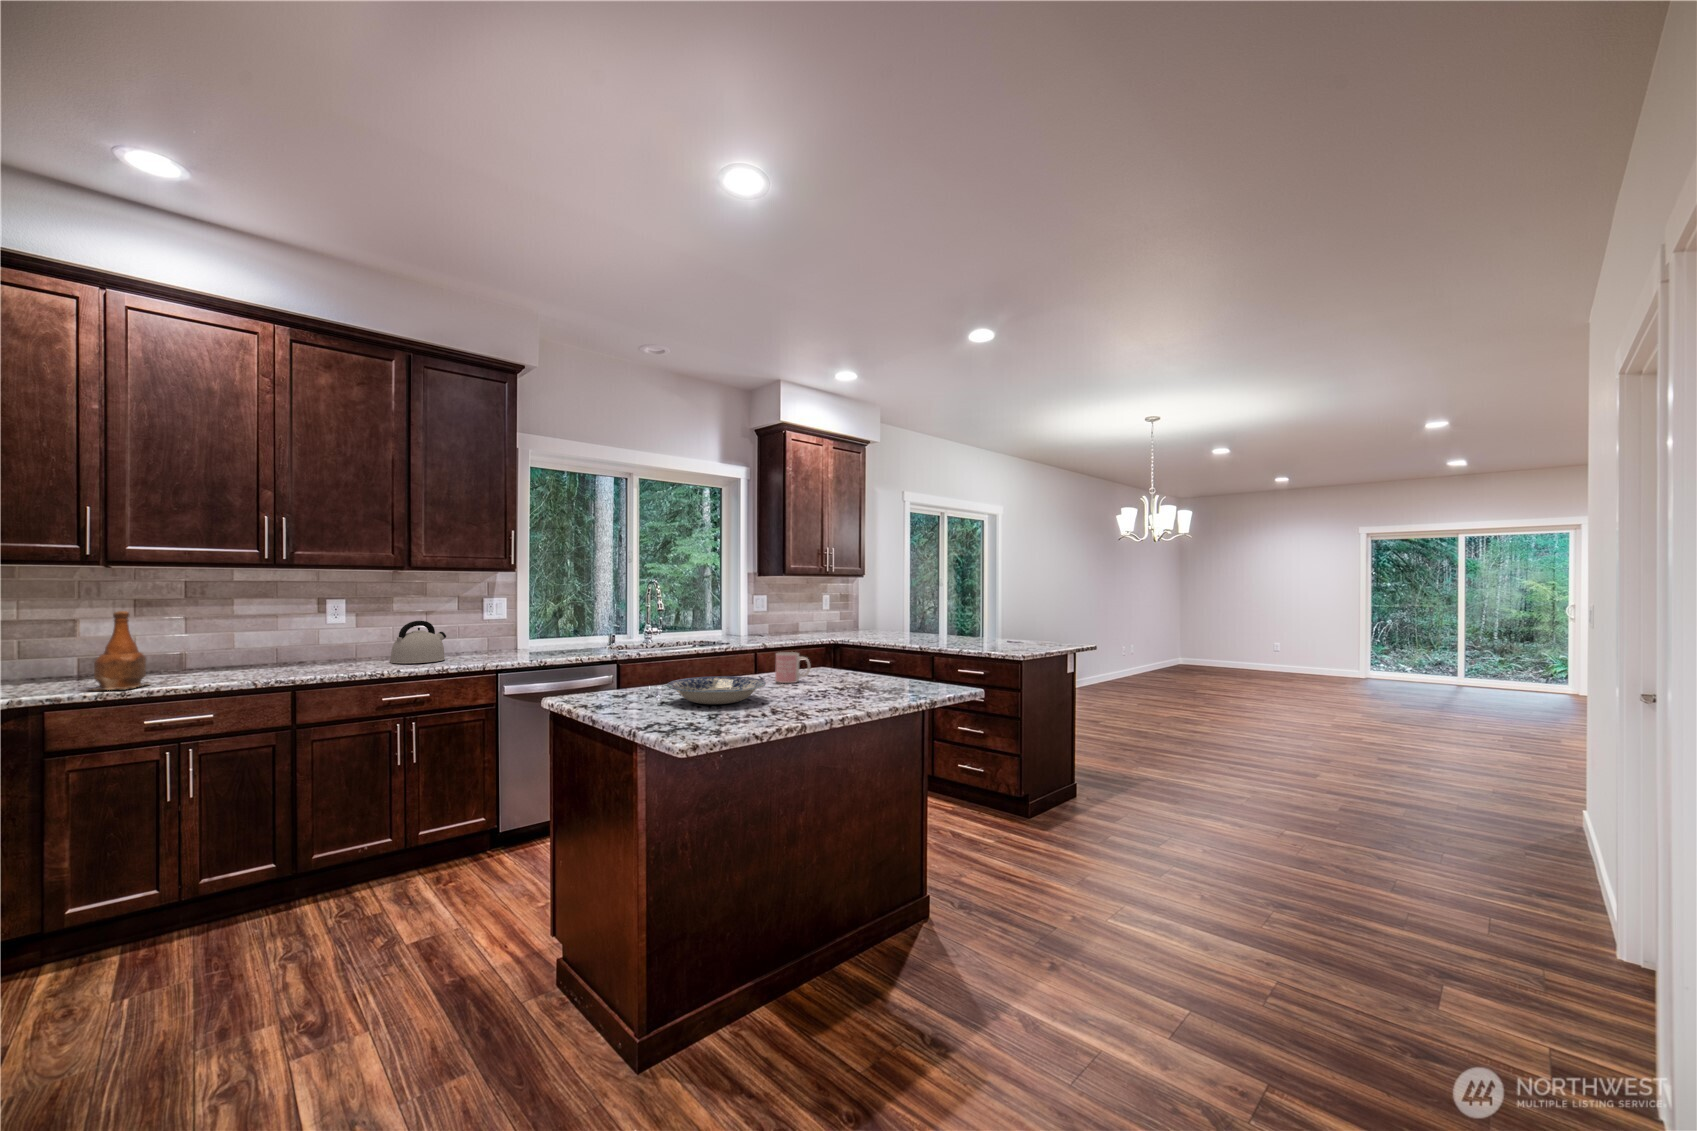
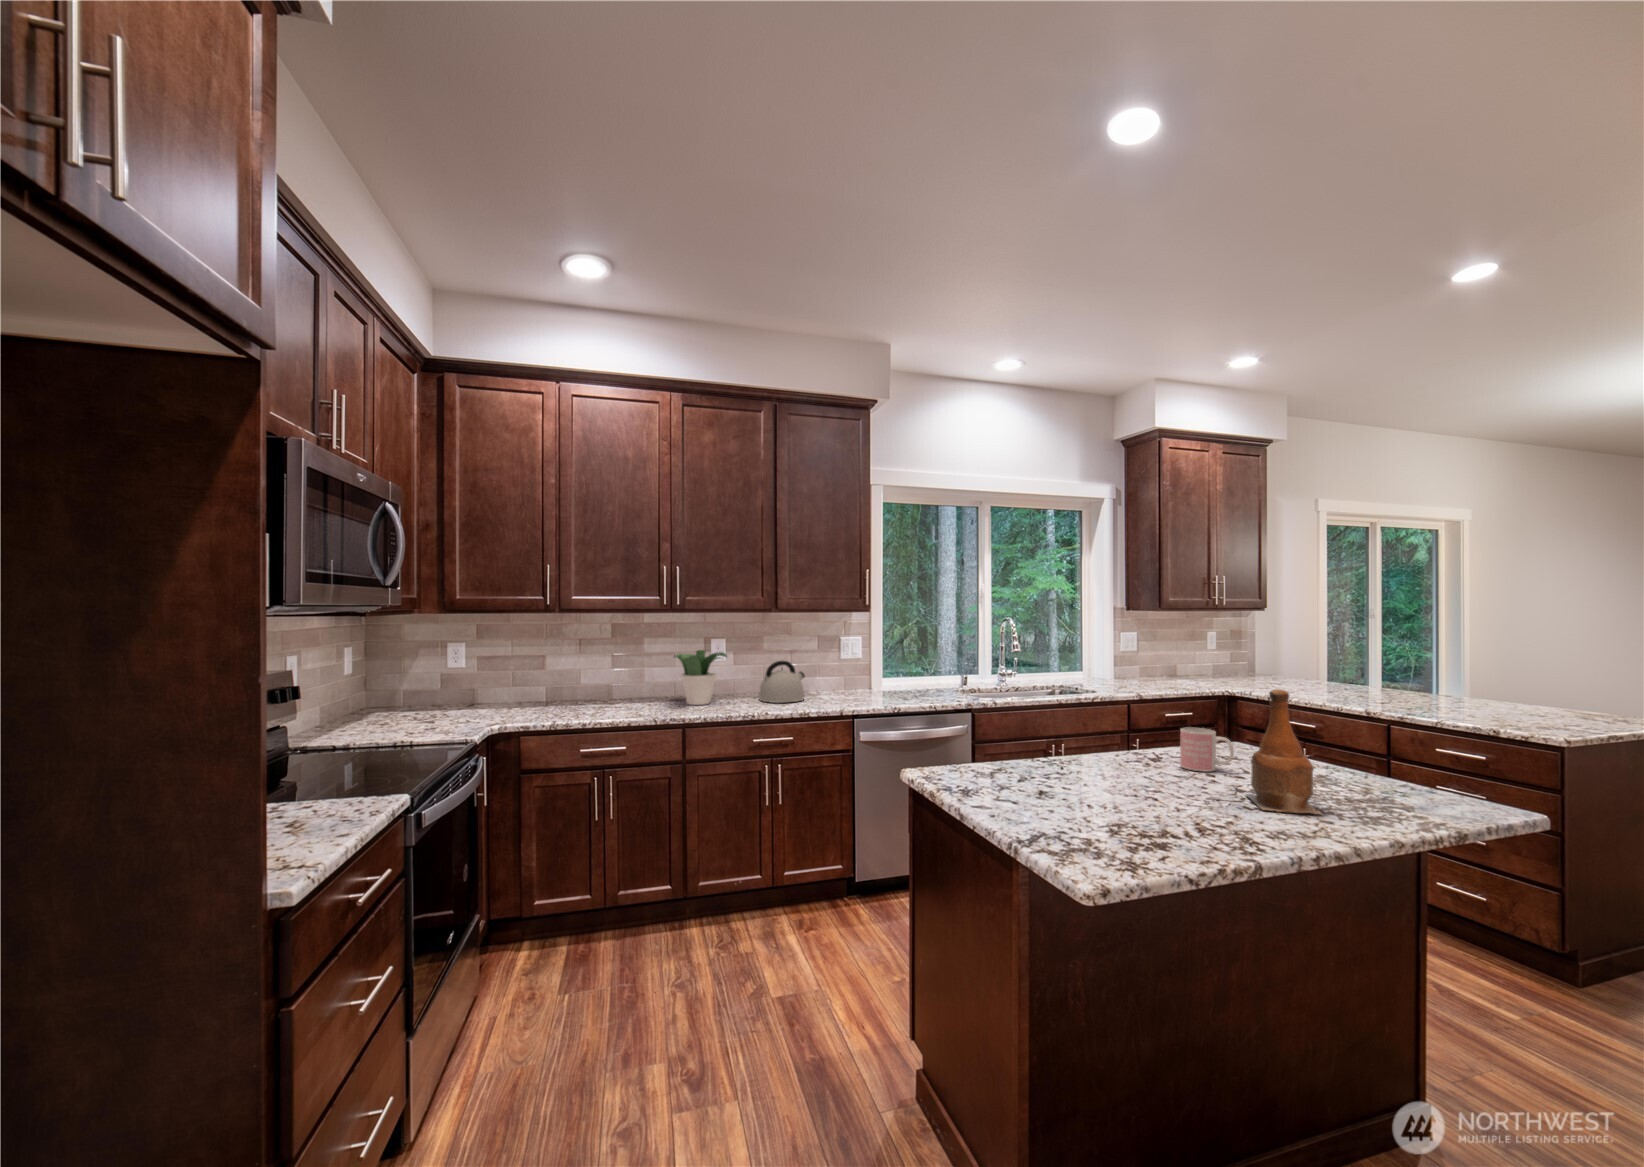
potted plant: none [276,610,352,670] -> present [674,650,727,705]
bottle: present [93,611,147,690] -> present [1246,689,1321,814]
plate: present [667,676,766,705] -> none [1043,760,1182,806]

